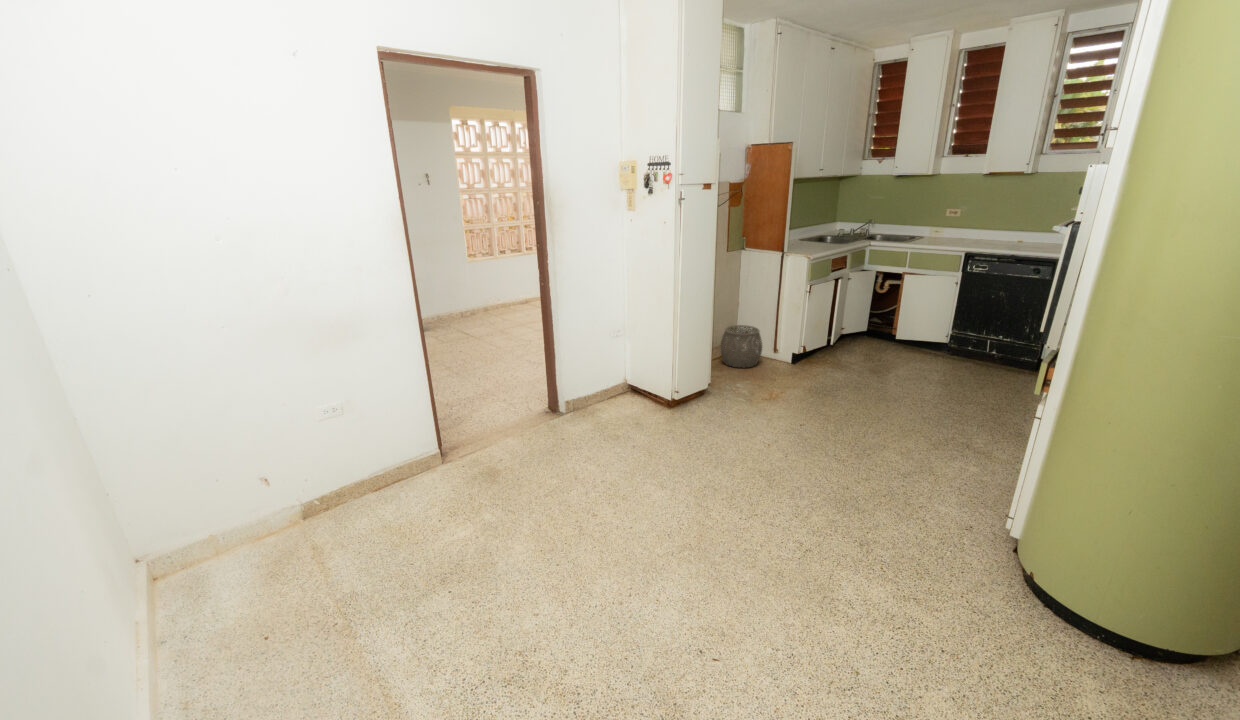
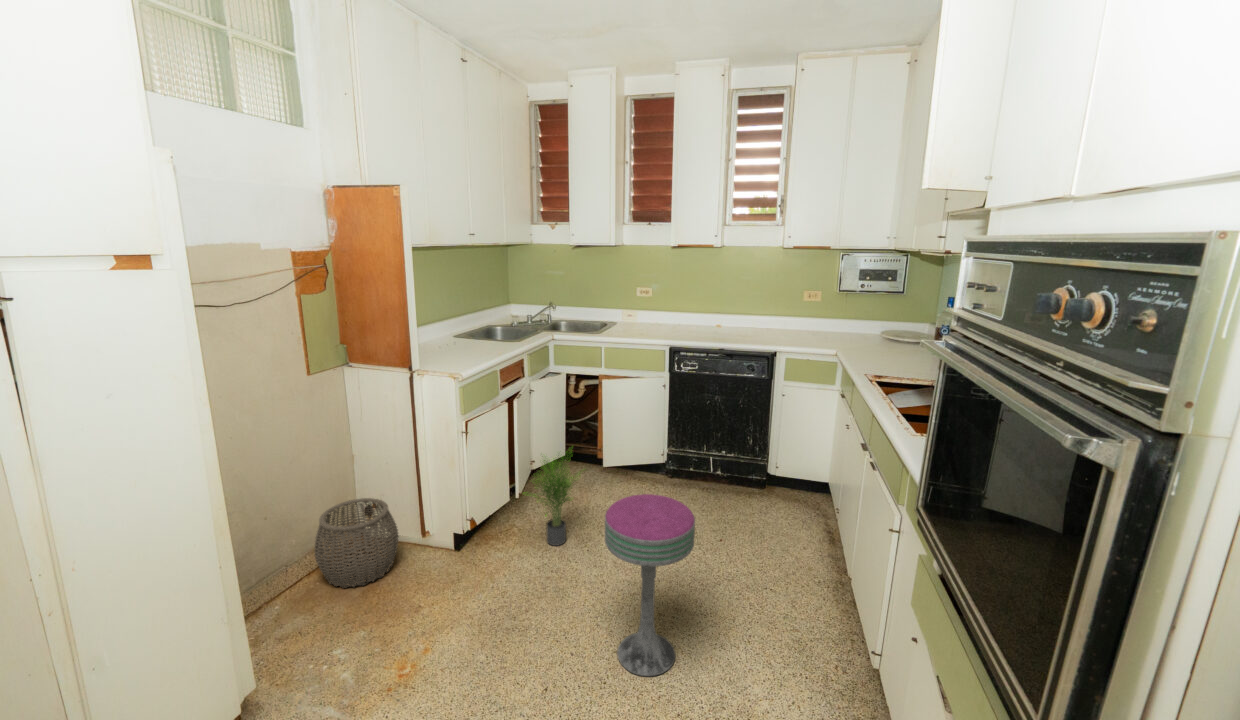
potted plant: none [839,309,887,372] -> present [530,449,579,546]
bar stool: none [893,324,957,424] -> present [605,494,695,676]

